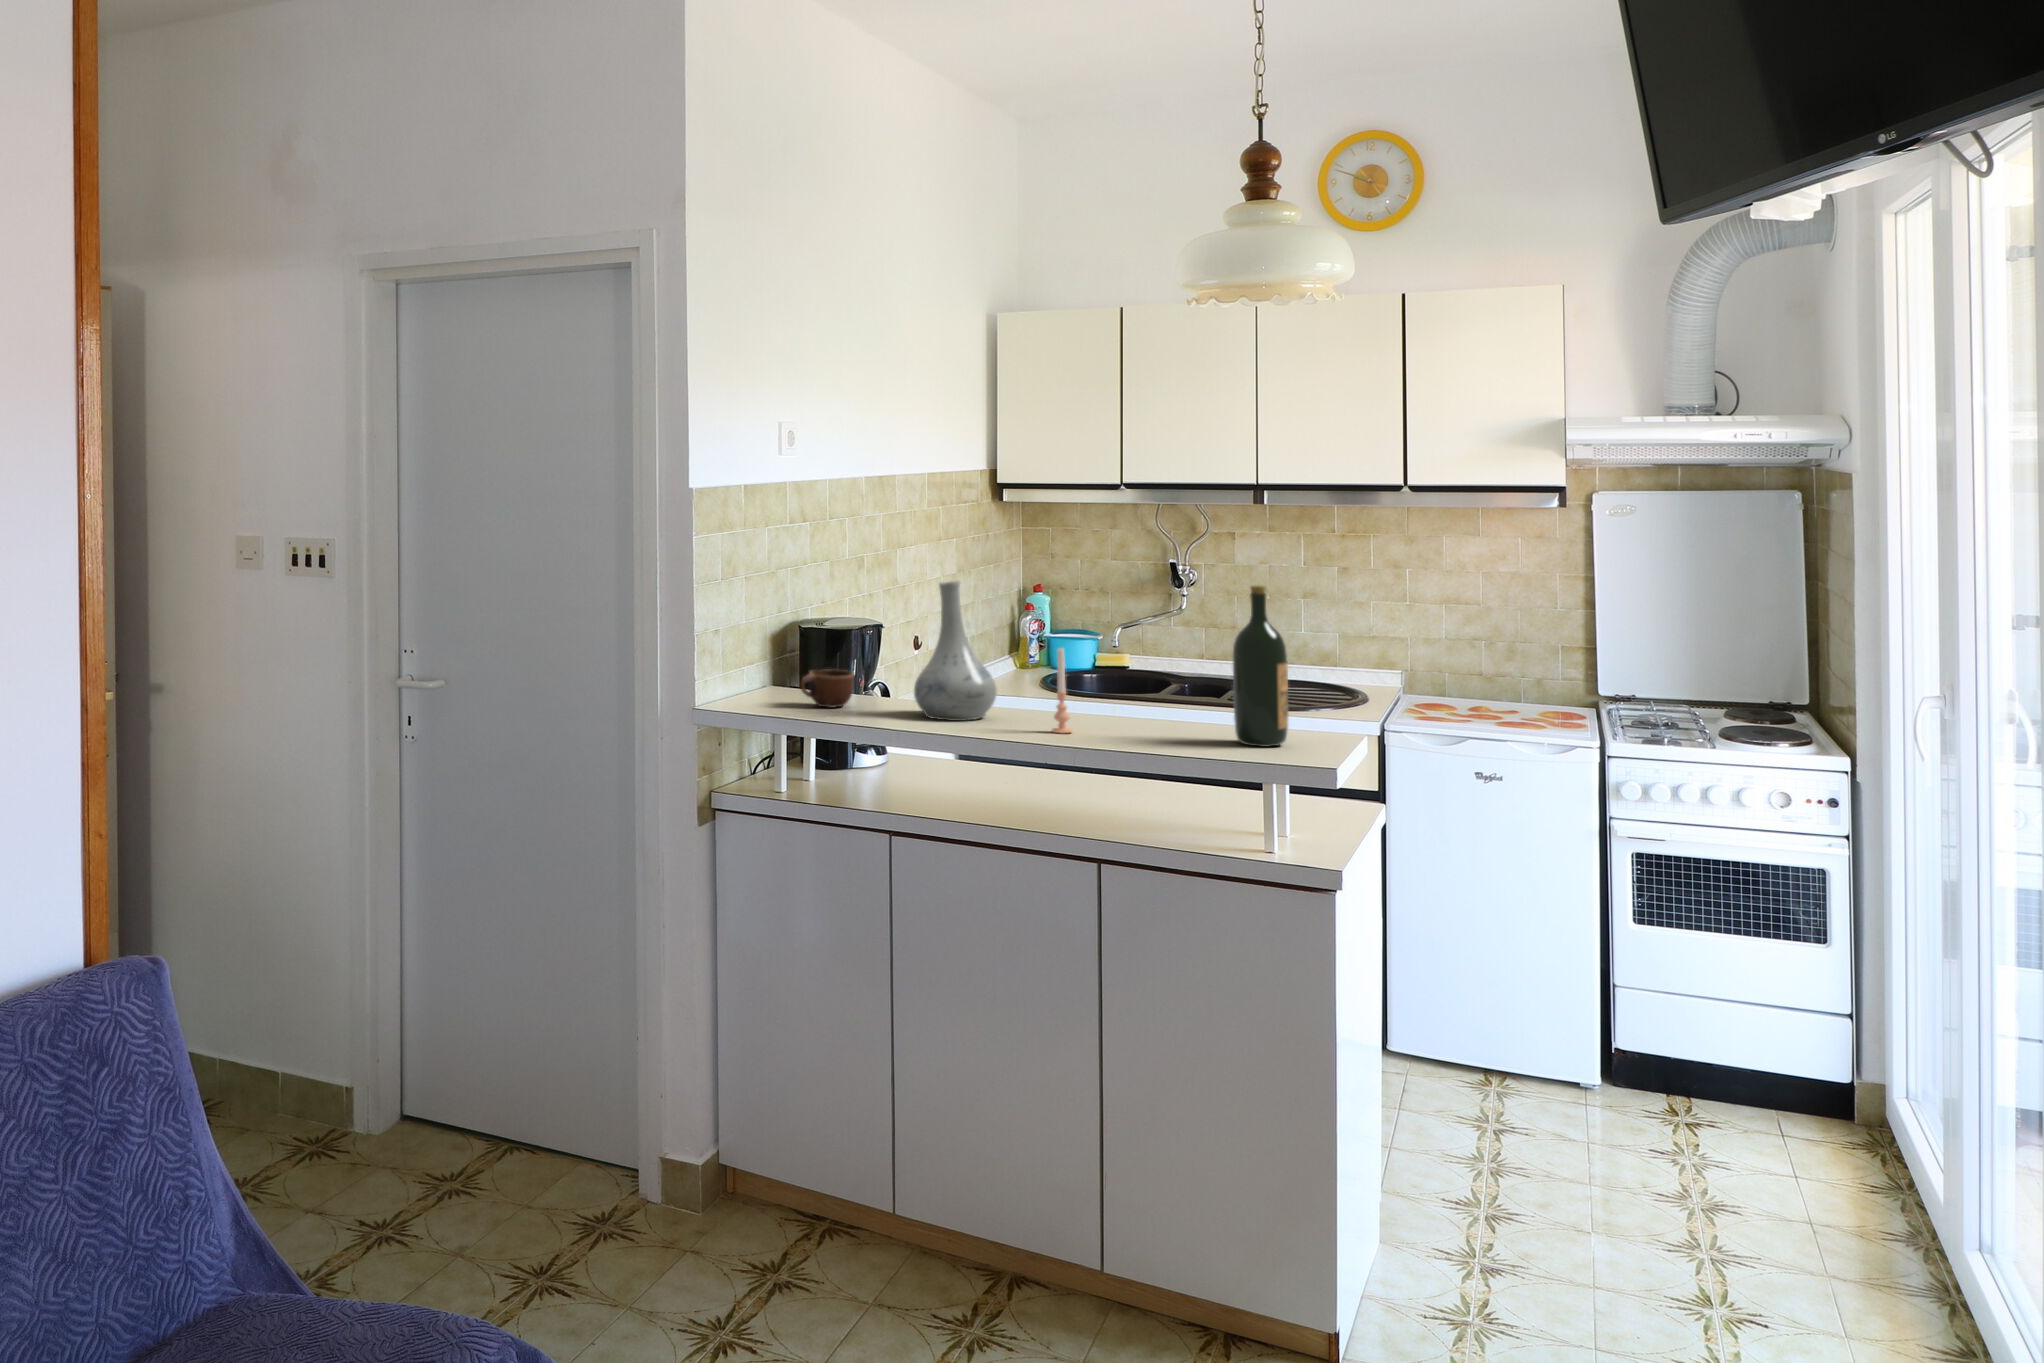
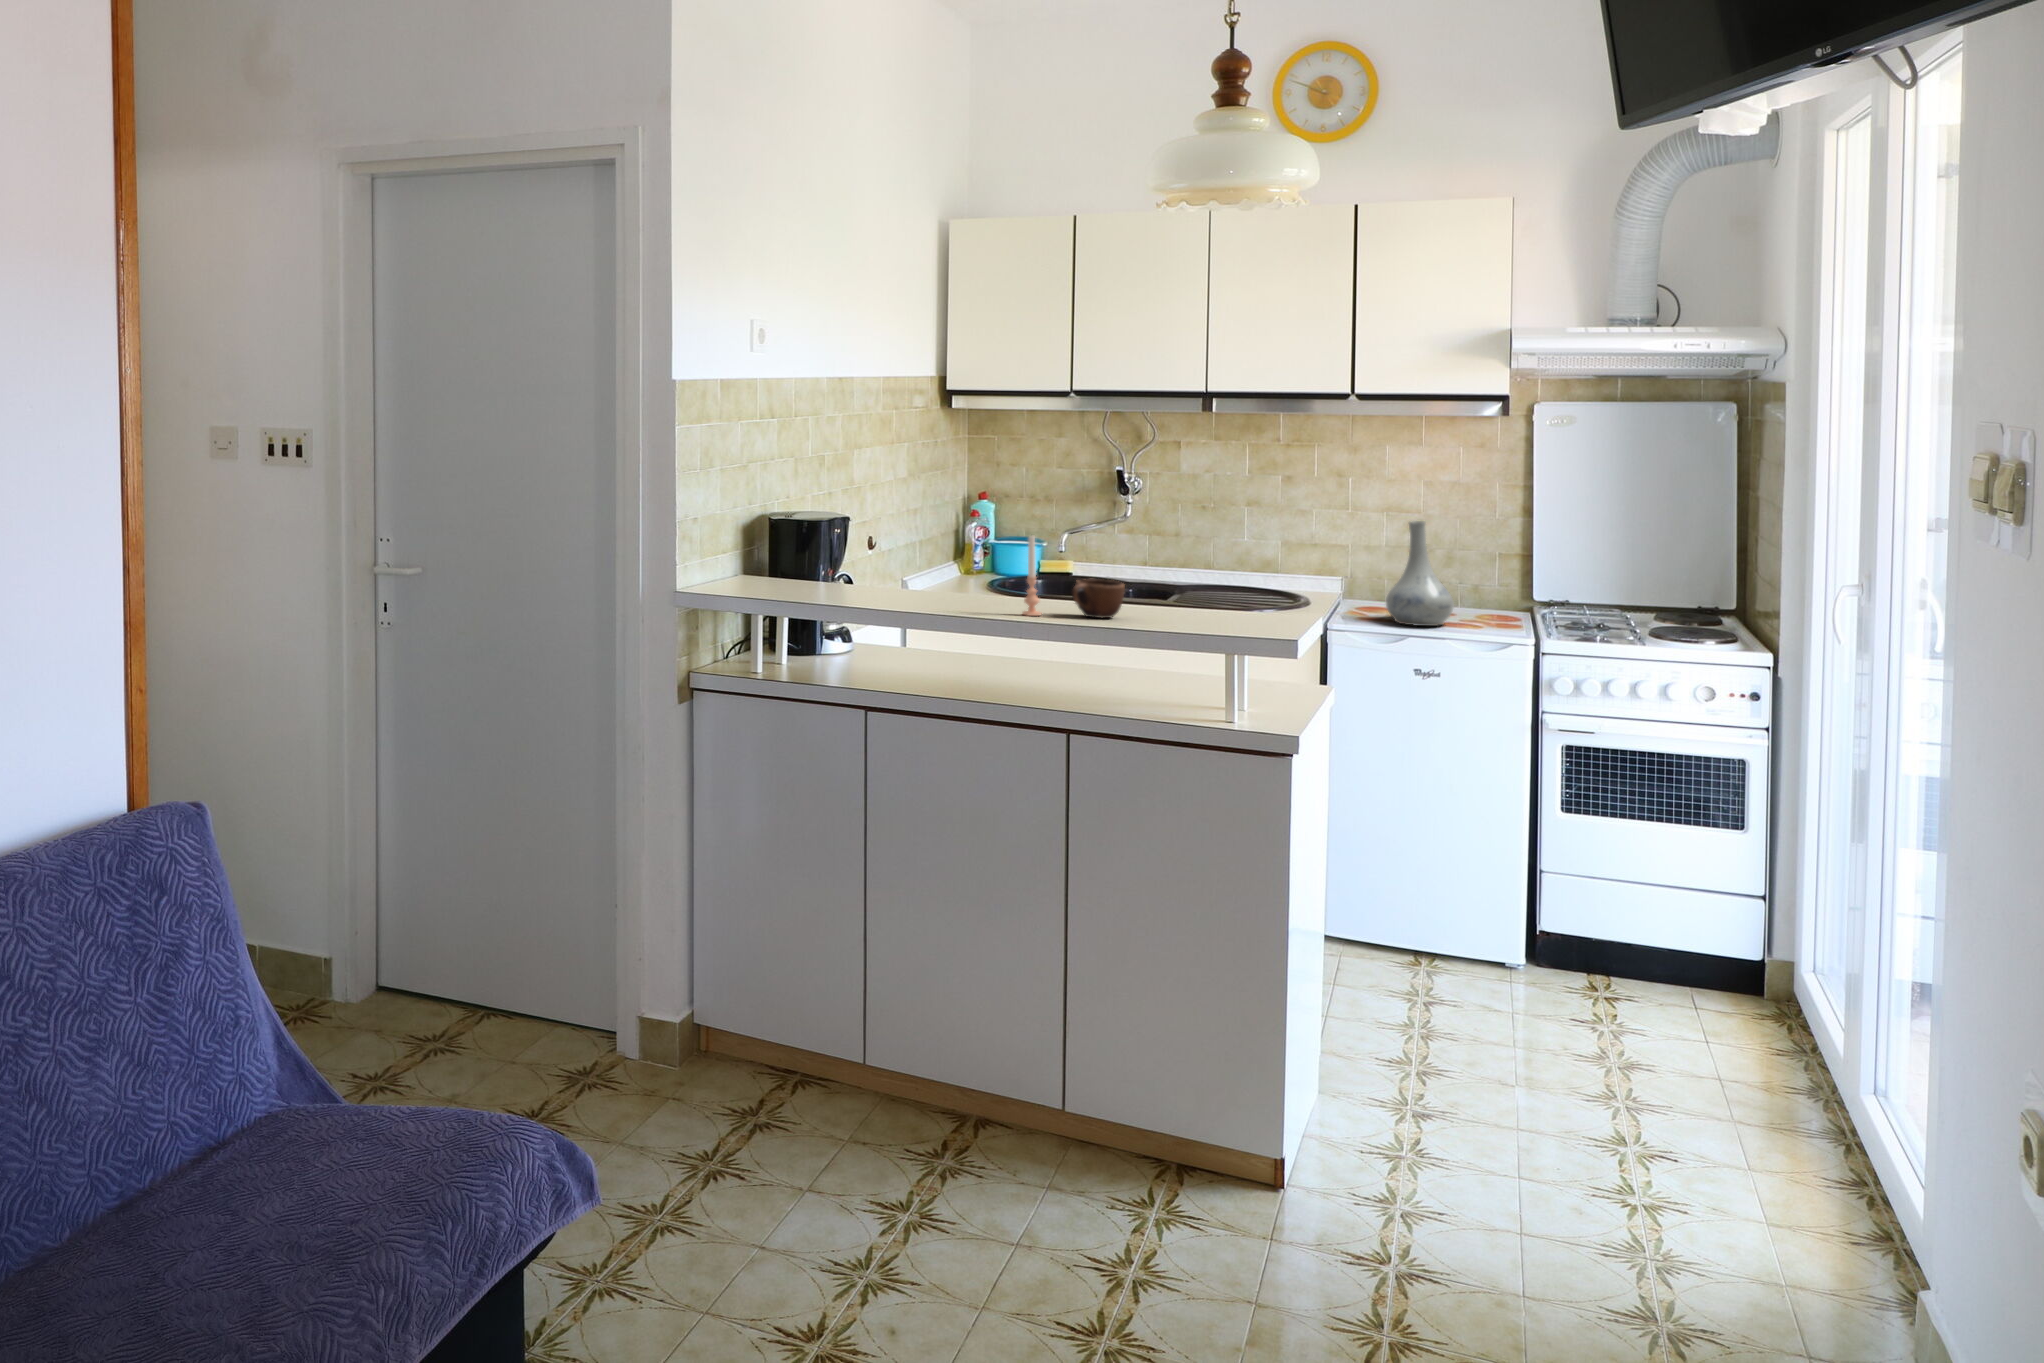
vase: present [914,582,997,721] -> present [1386,521,1454,626]
wine bottle: present [1233,585,1288,747] -> none [1196,477,1249,629]
mug: present [800,669,854,708] -> present [1072,579,1125,618]

